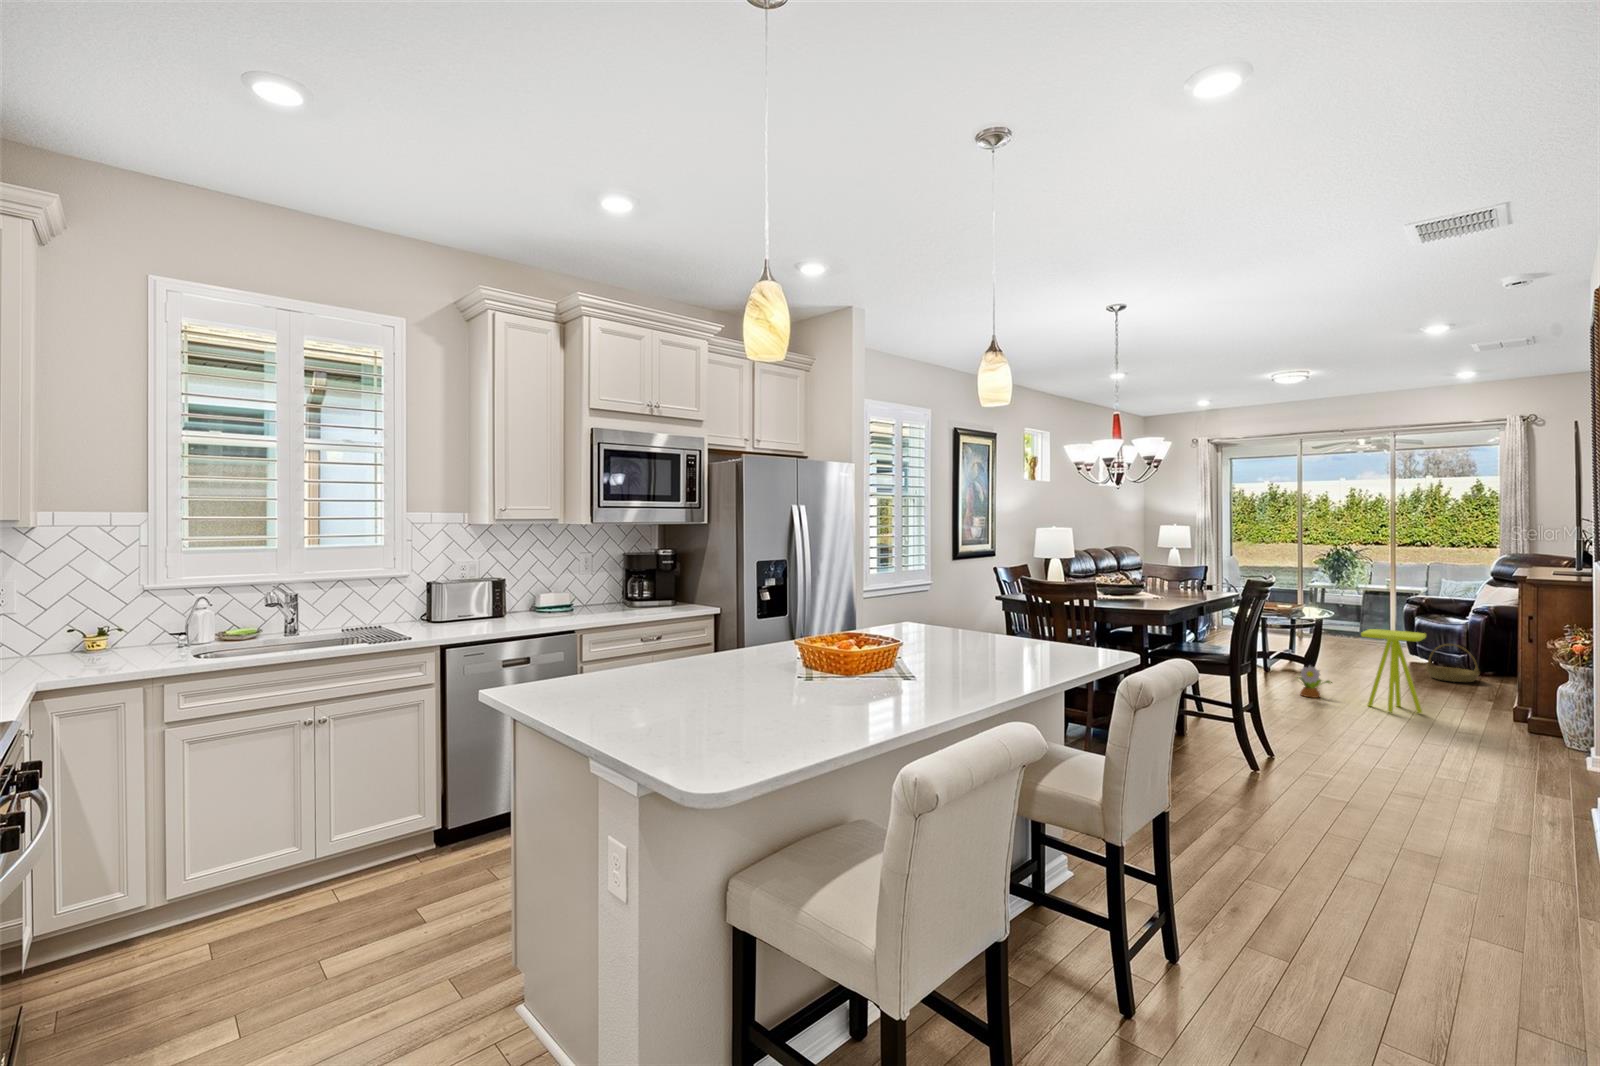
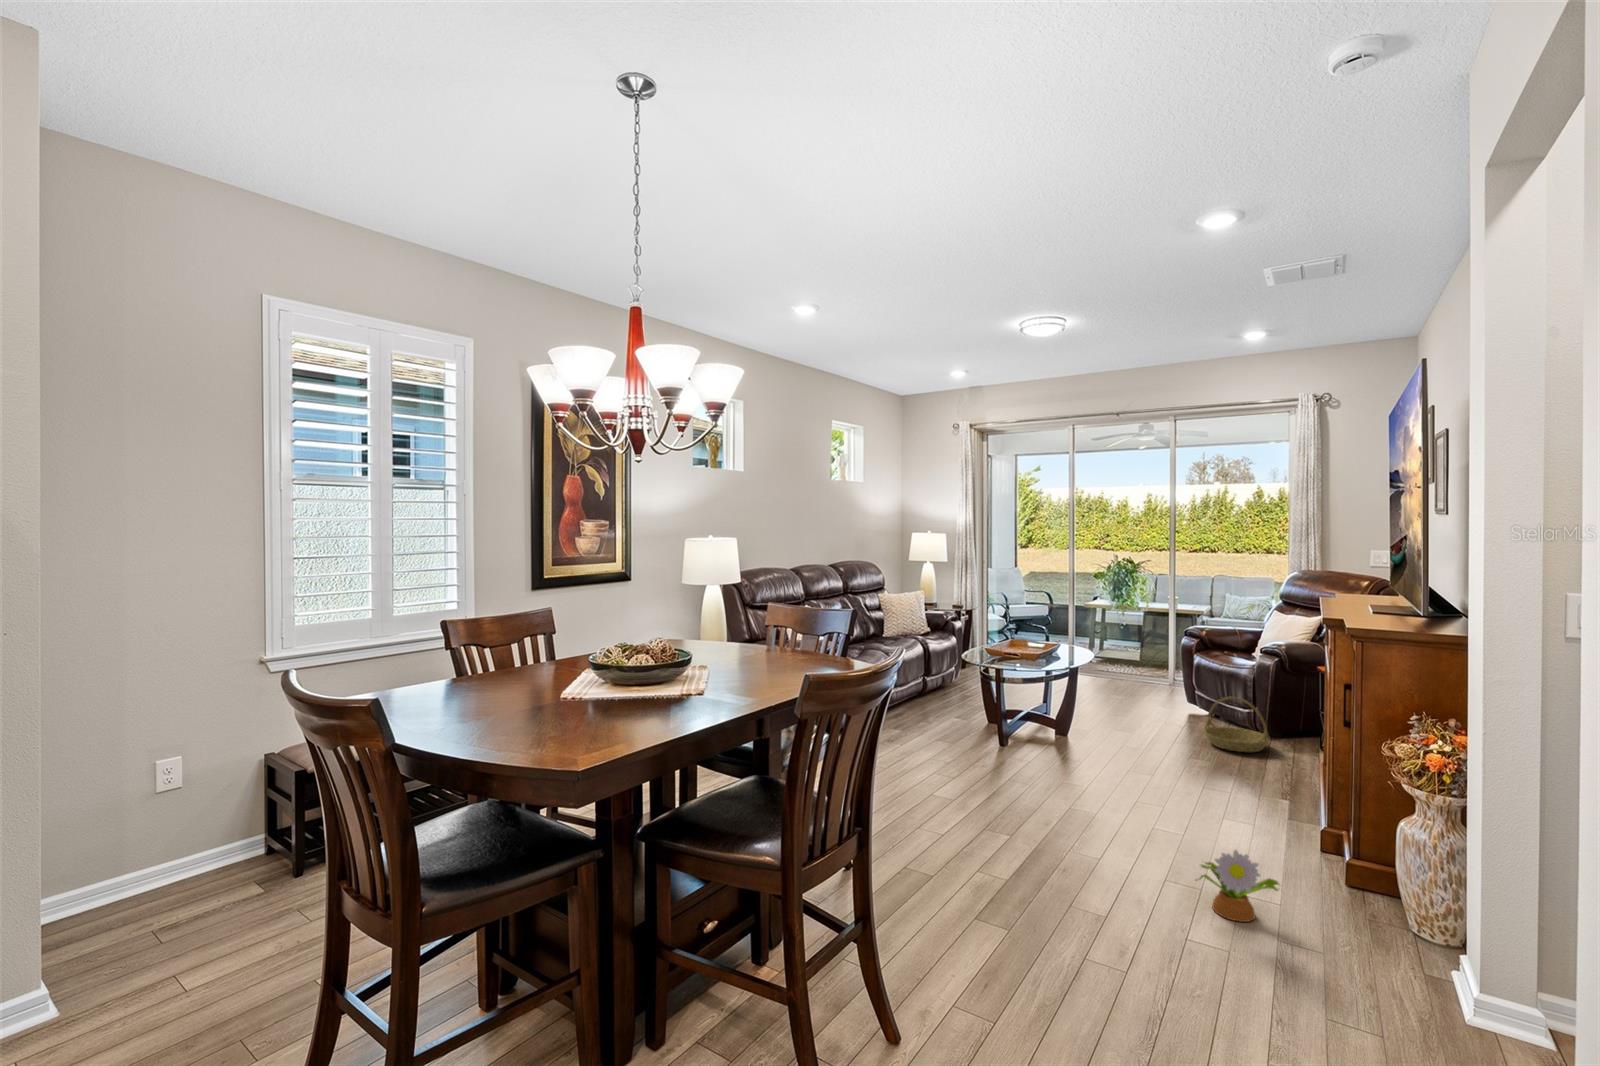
side table: present [1361,629,1426,713] -> none [1105,694,1198,837]
decorative plant: present [1297,666,1332,698] -> present [1196,850,1279,922]

